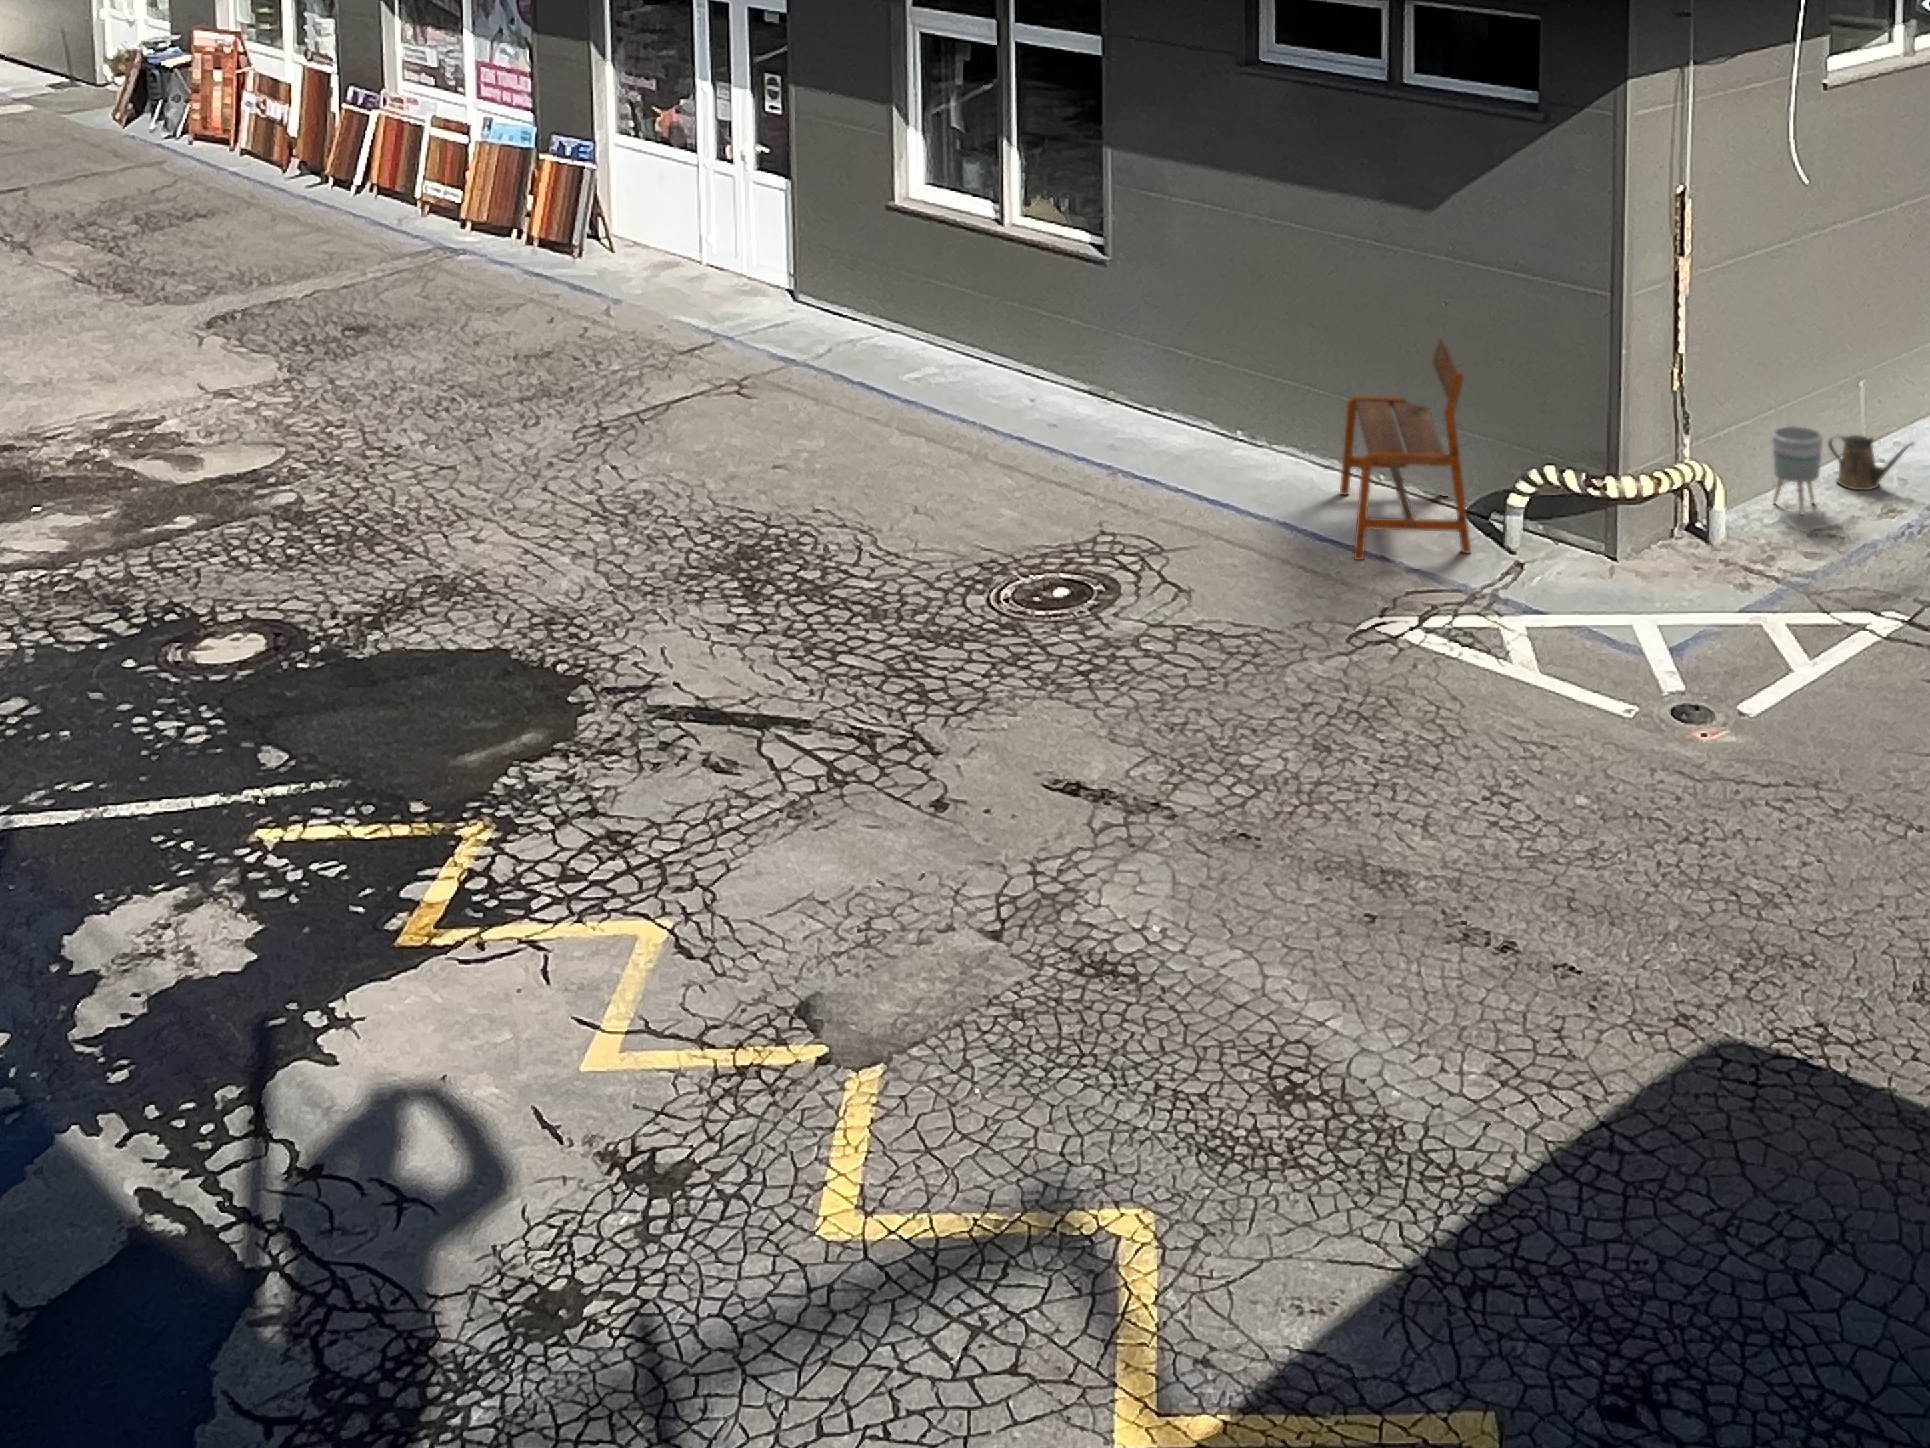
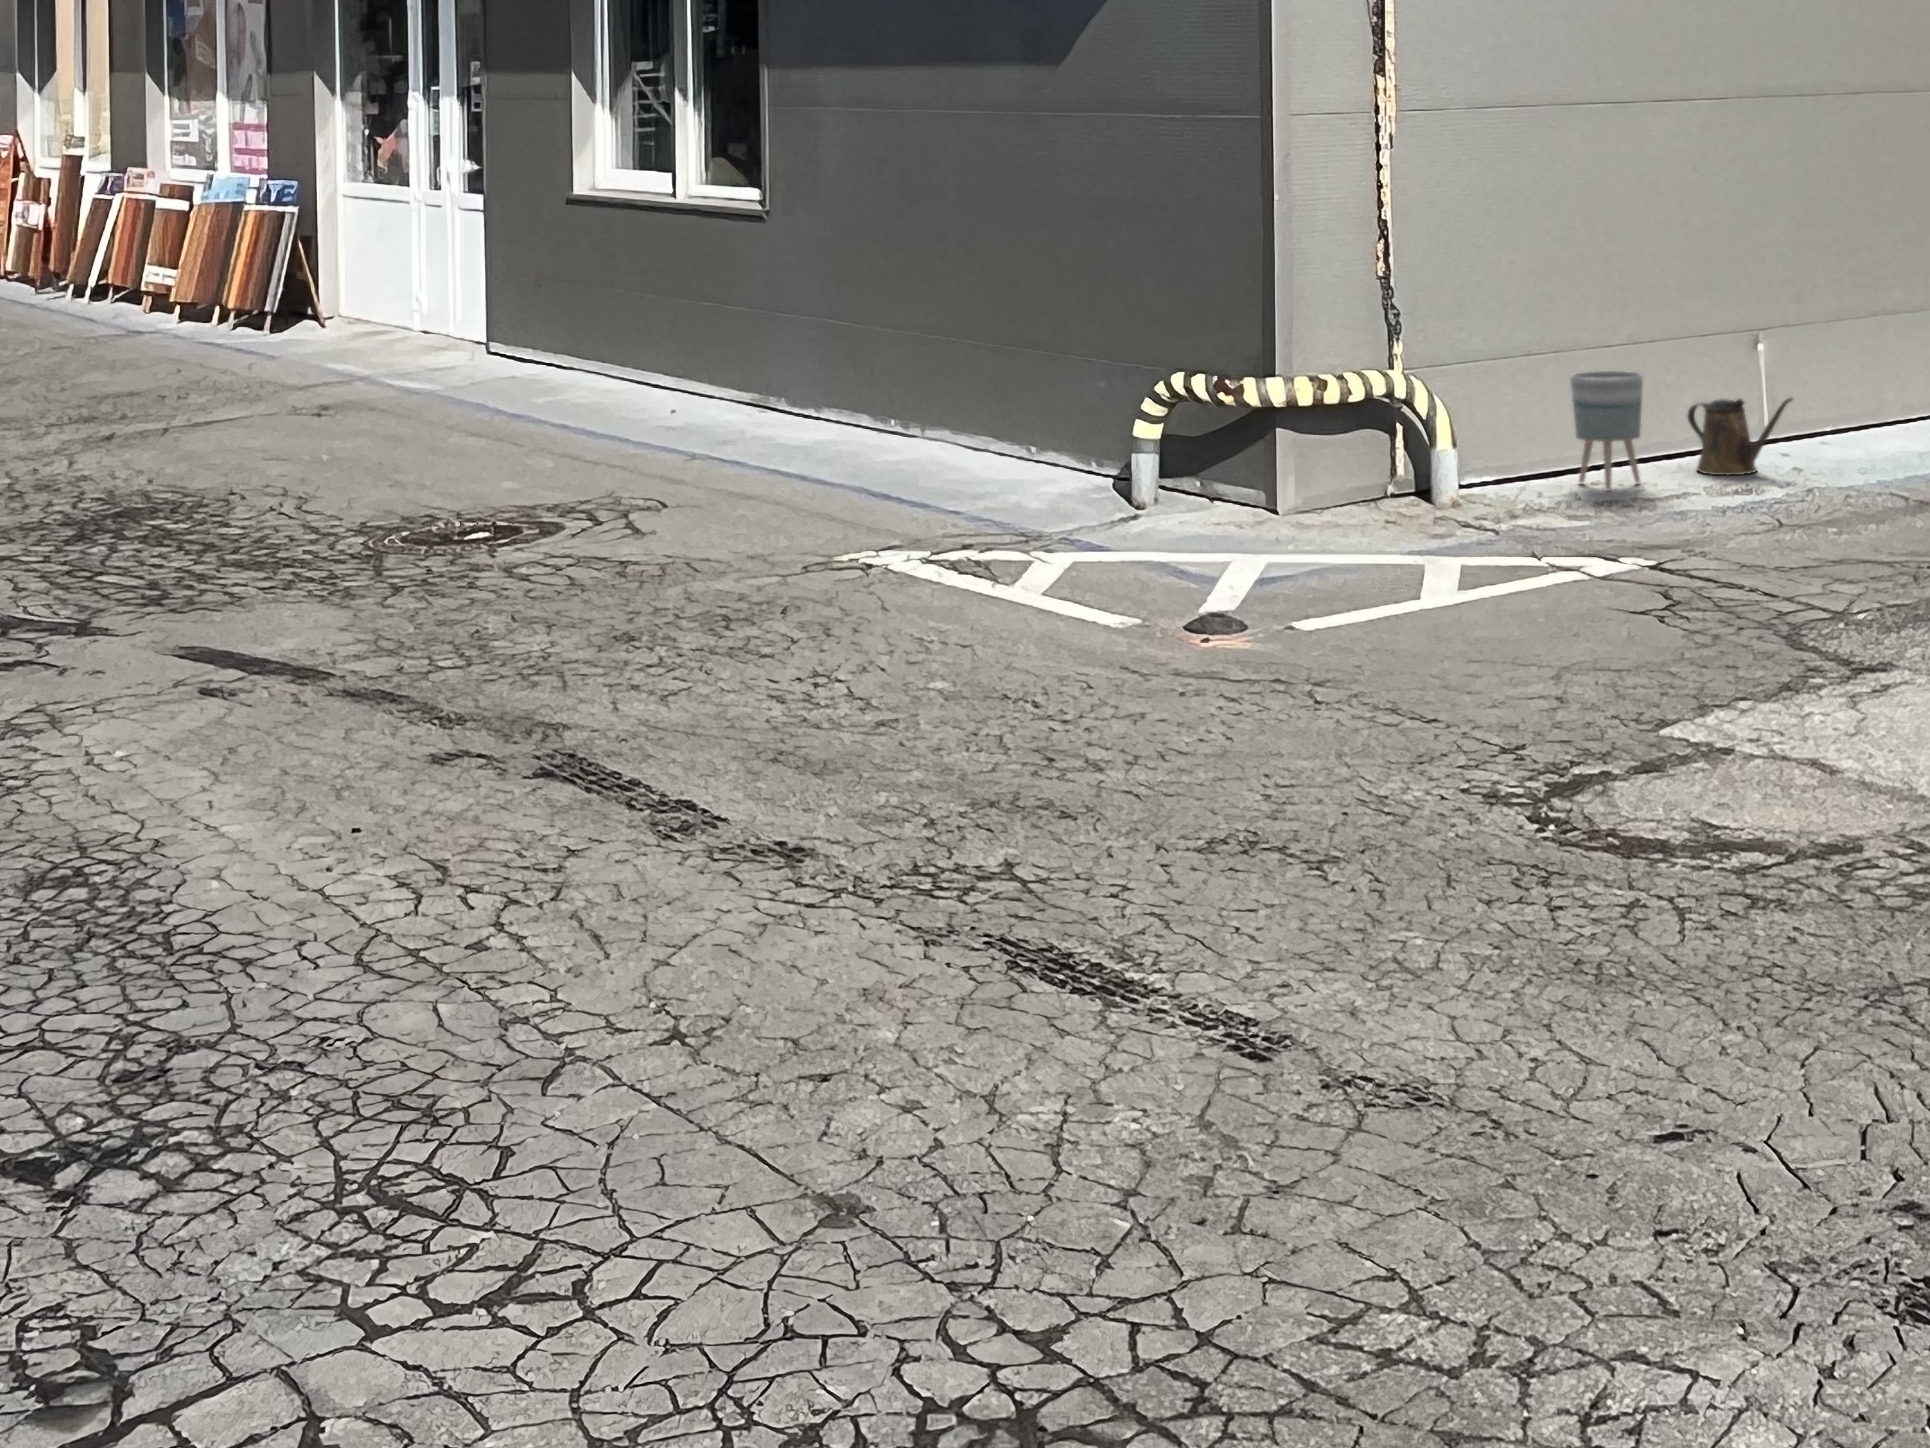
bench: present [1340,338,1471,560] -> none [915,232,1130,518]

